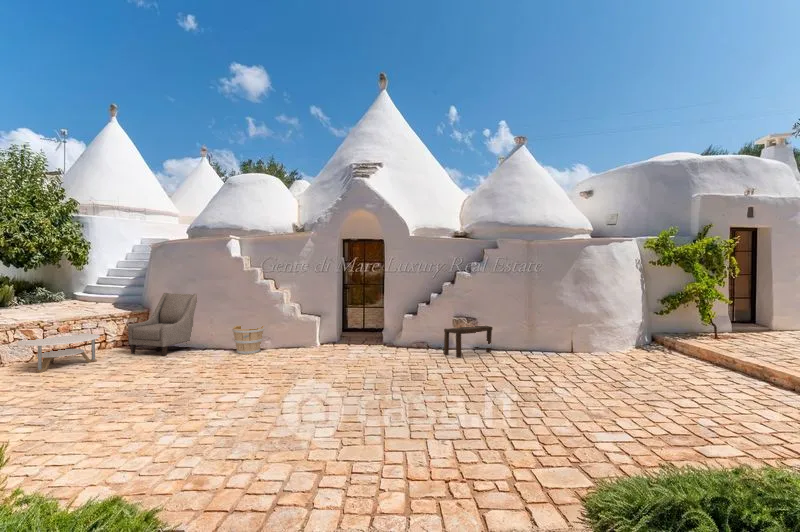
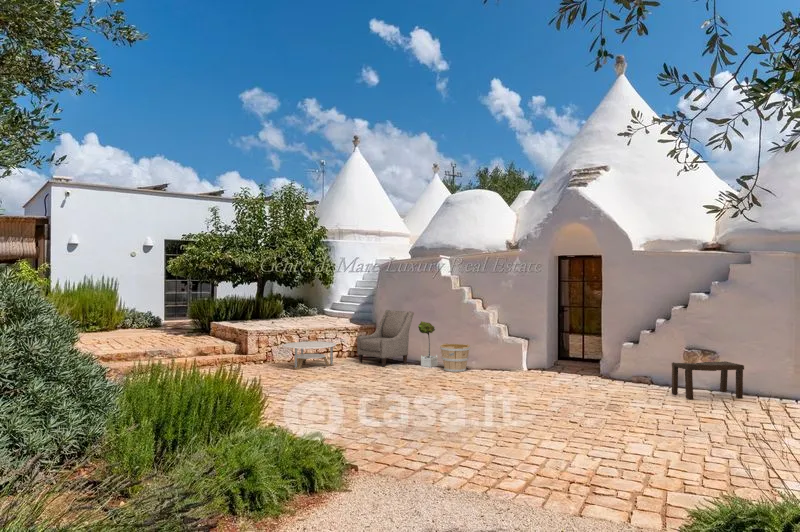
potted tree: none [206,304,228,351] -> present [418,321,438,367]

